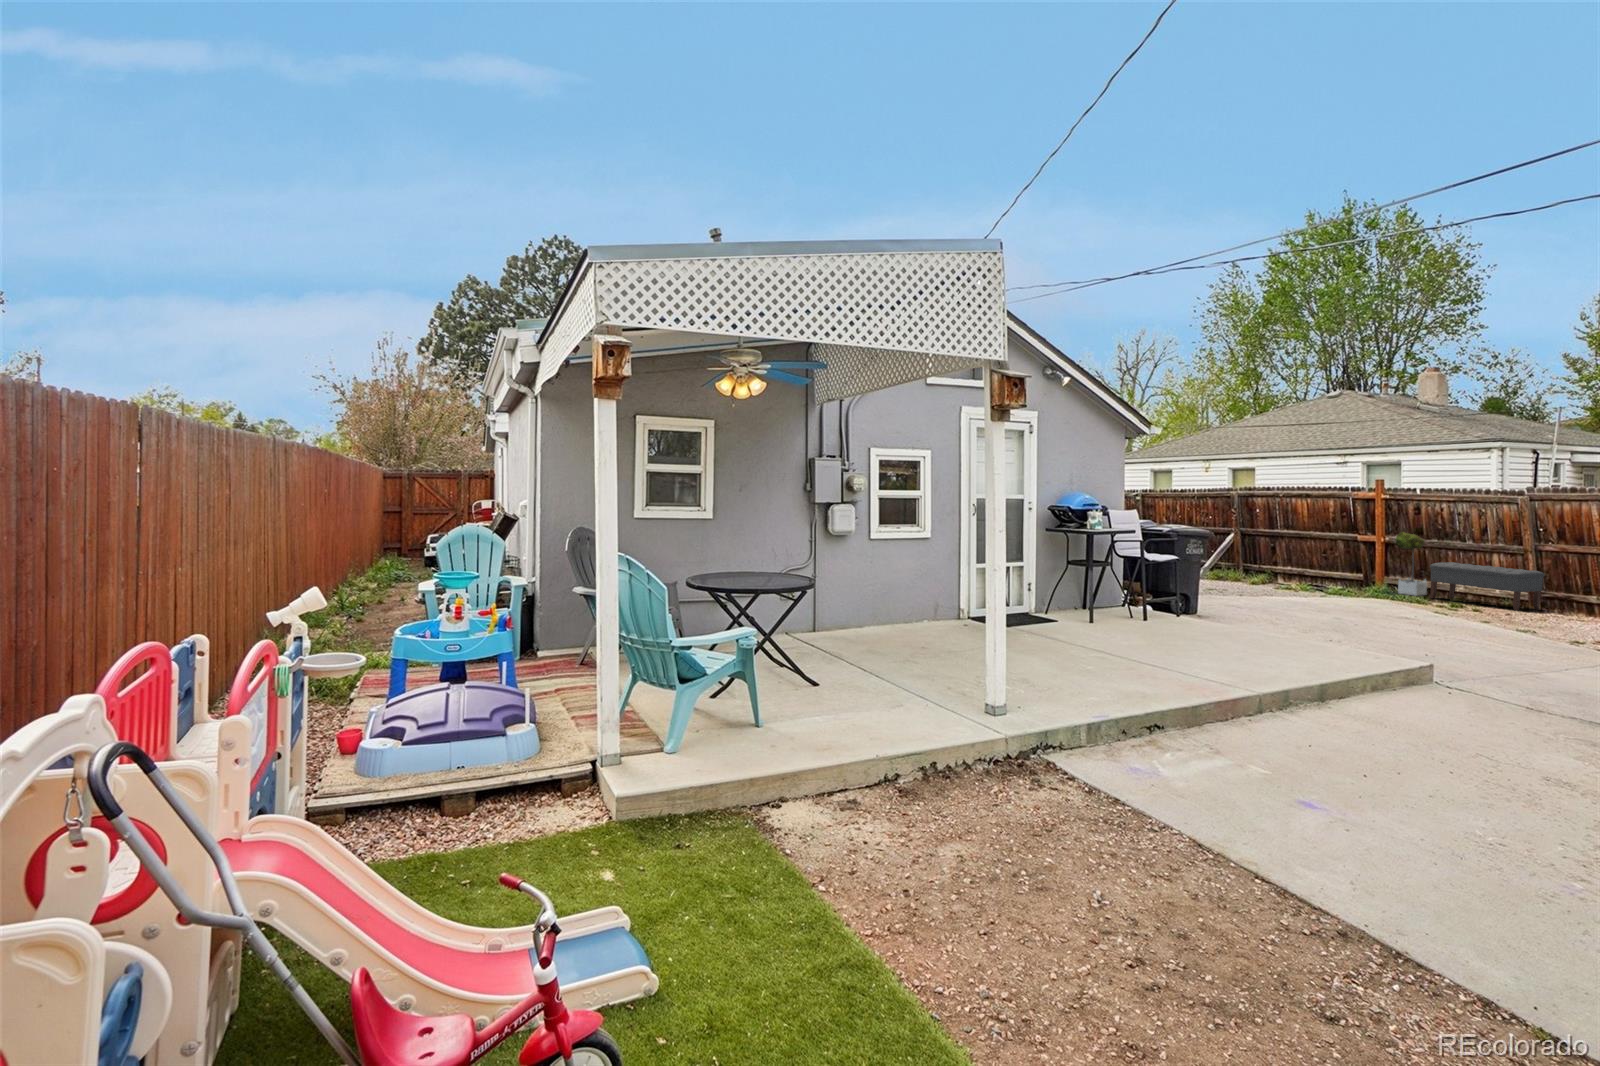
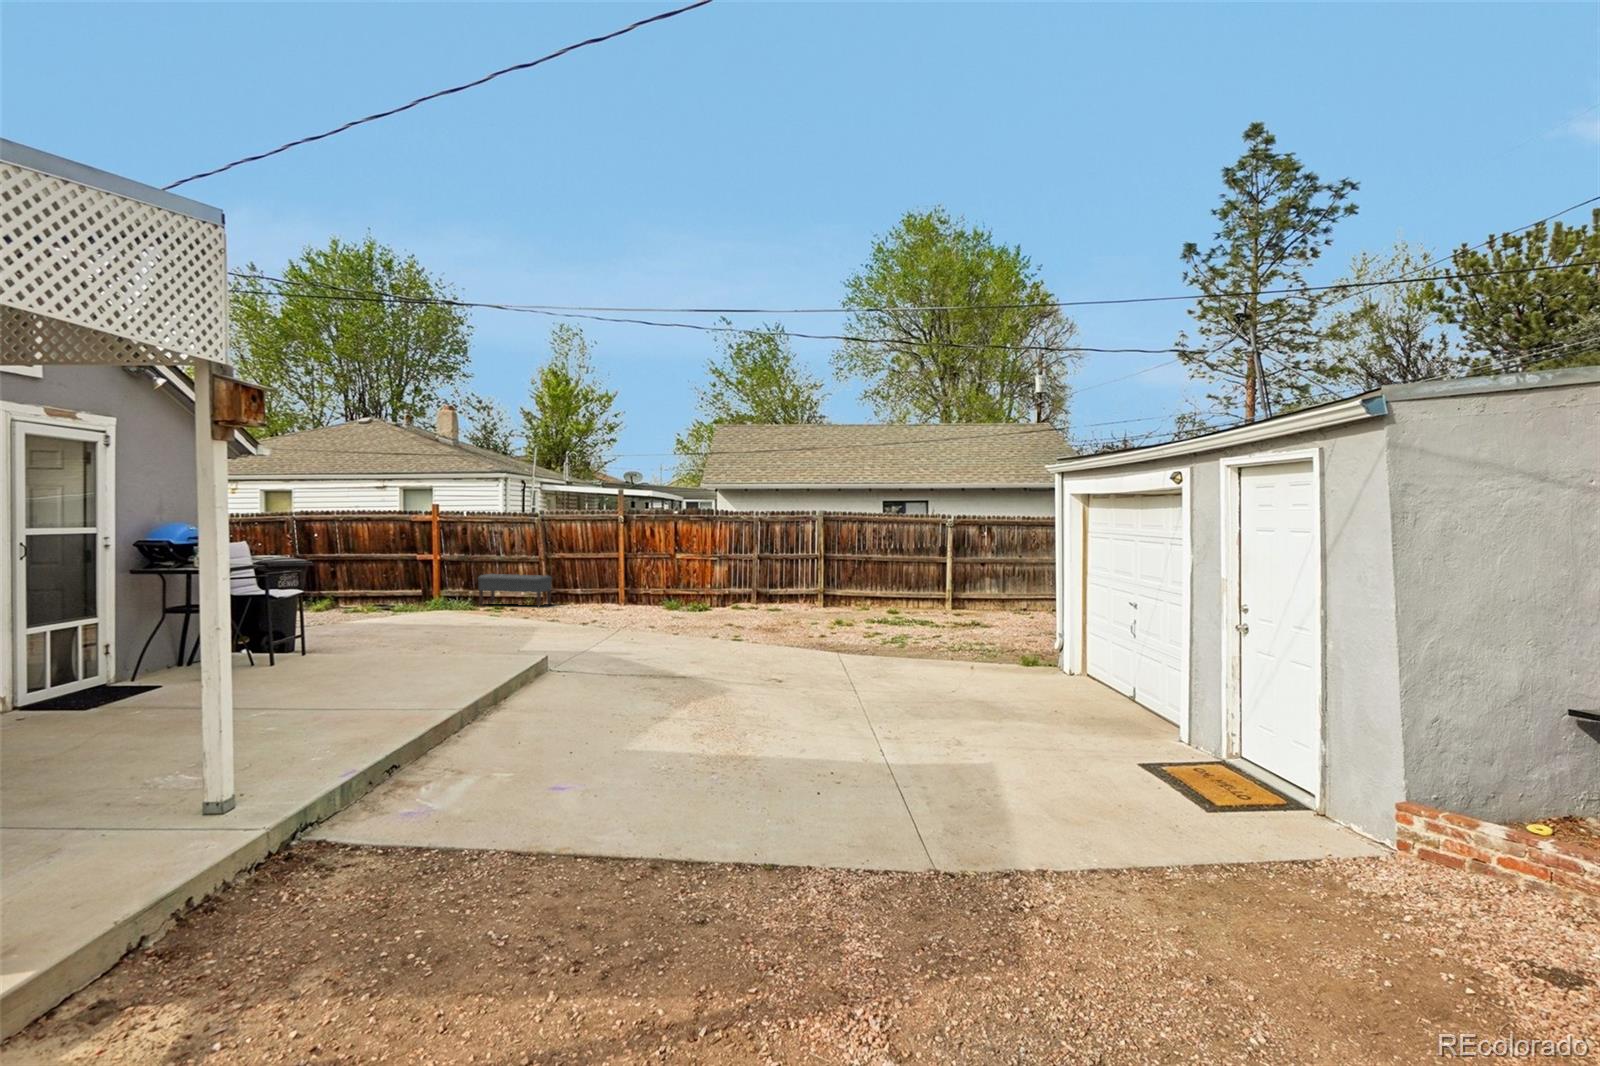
potted tree: present [1396,532,1427,596] -> none [449,550,474,604]

